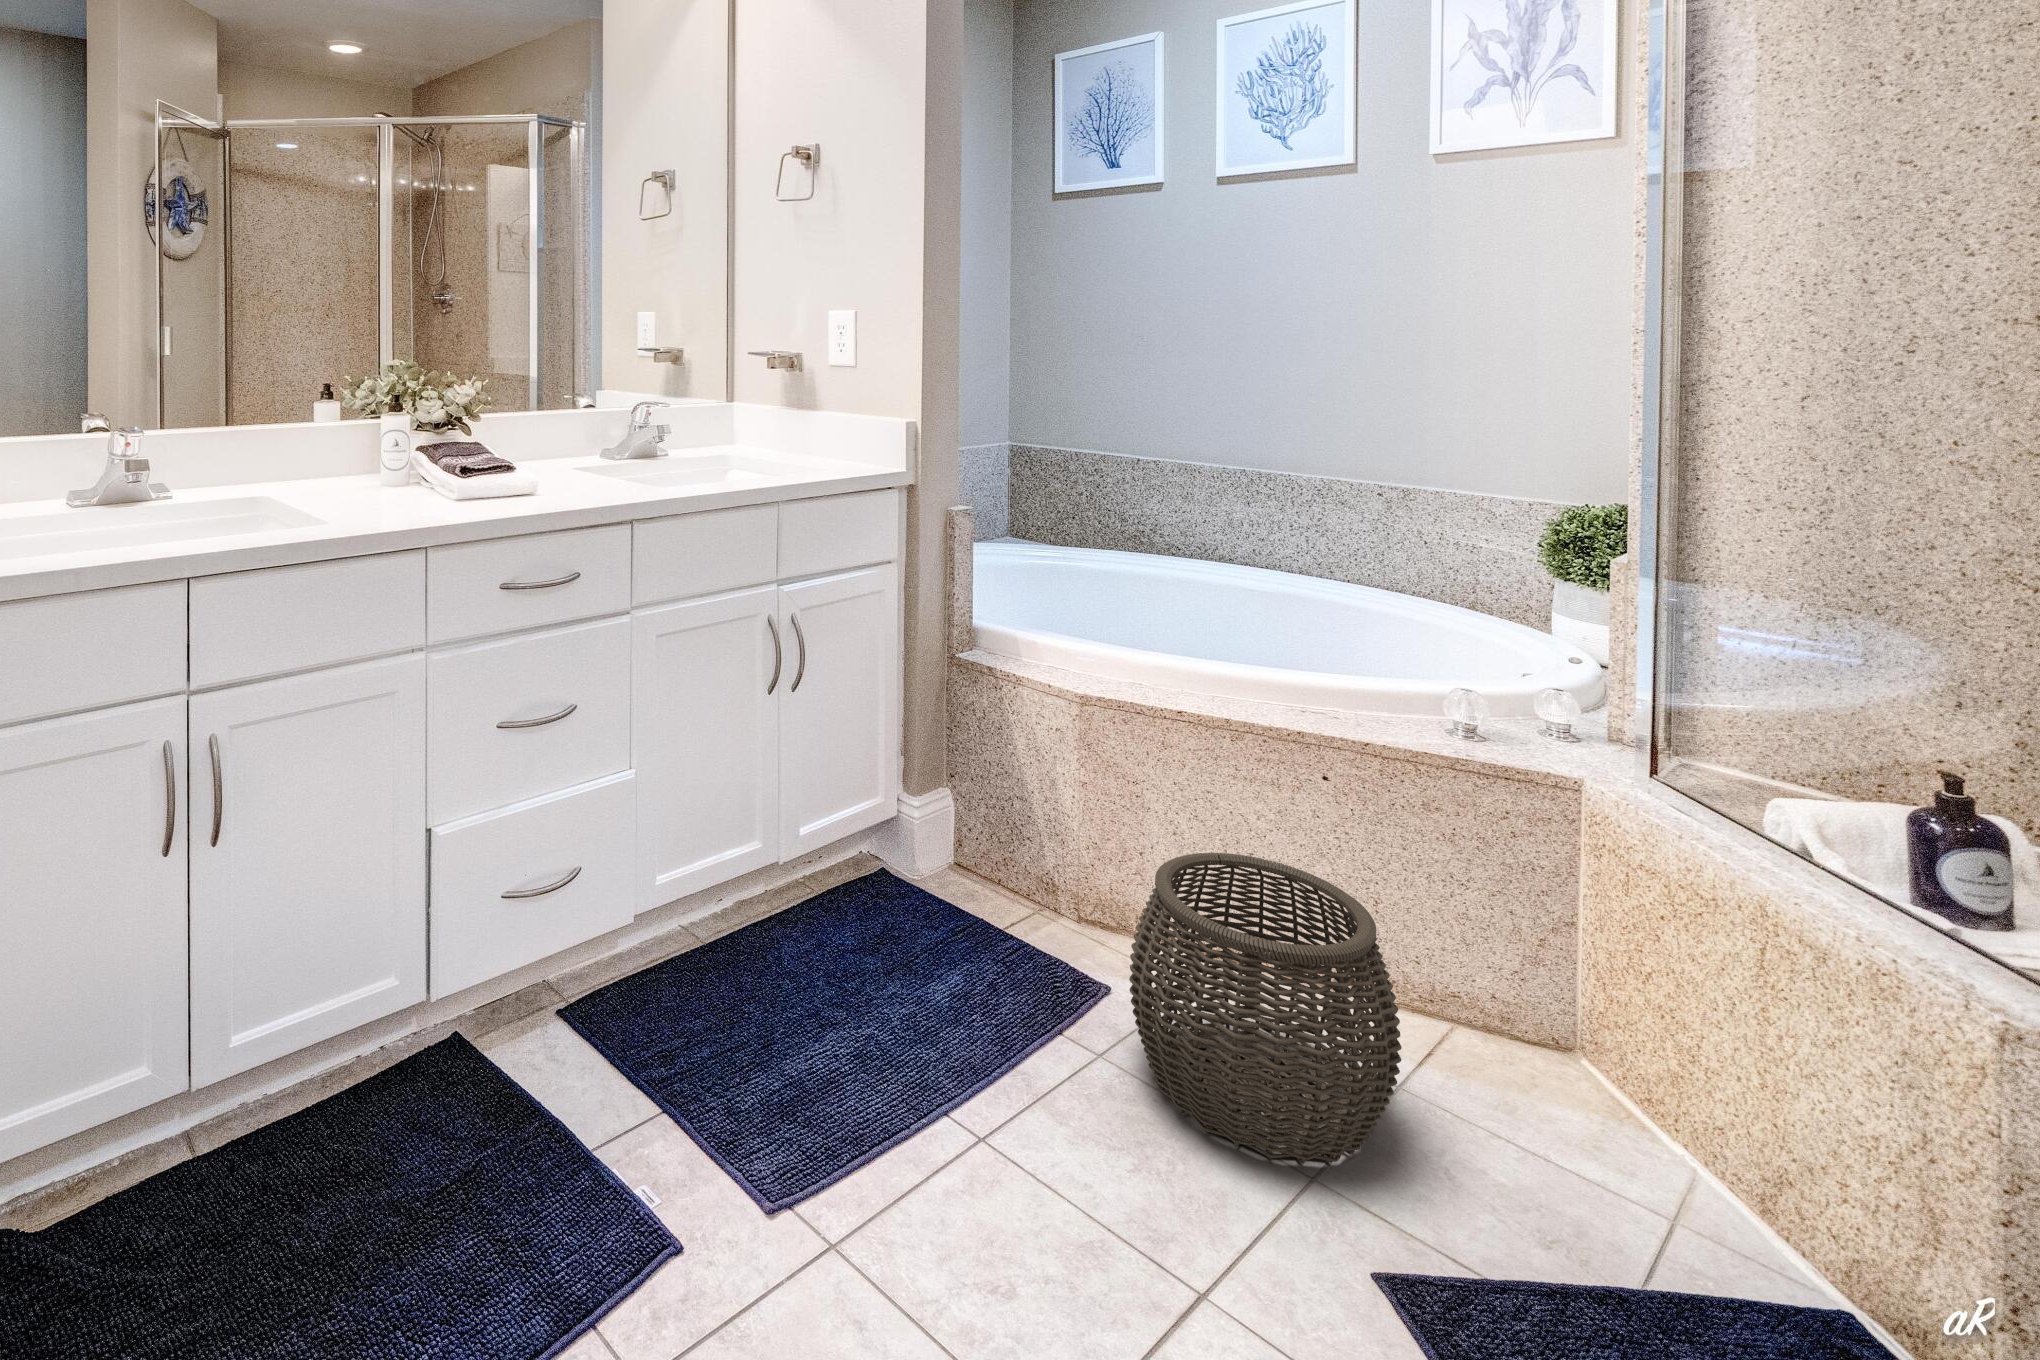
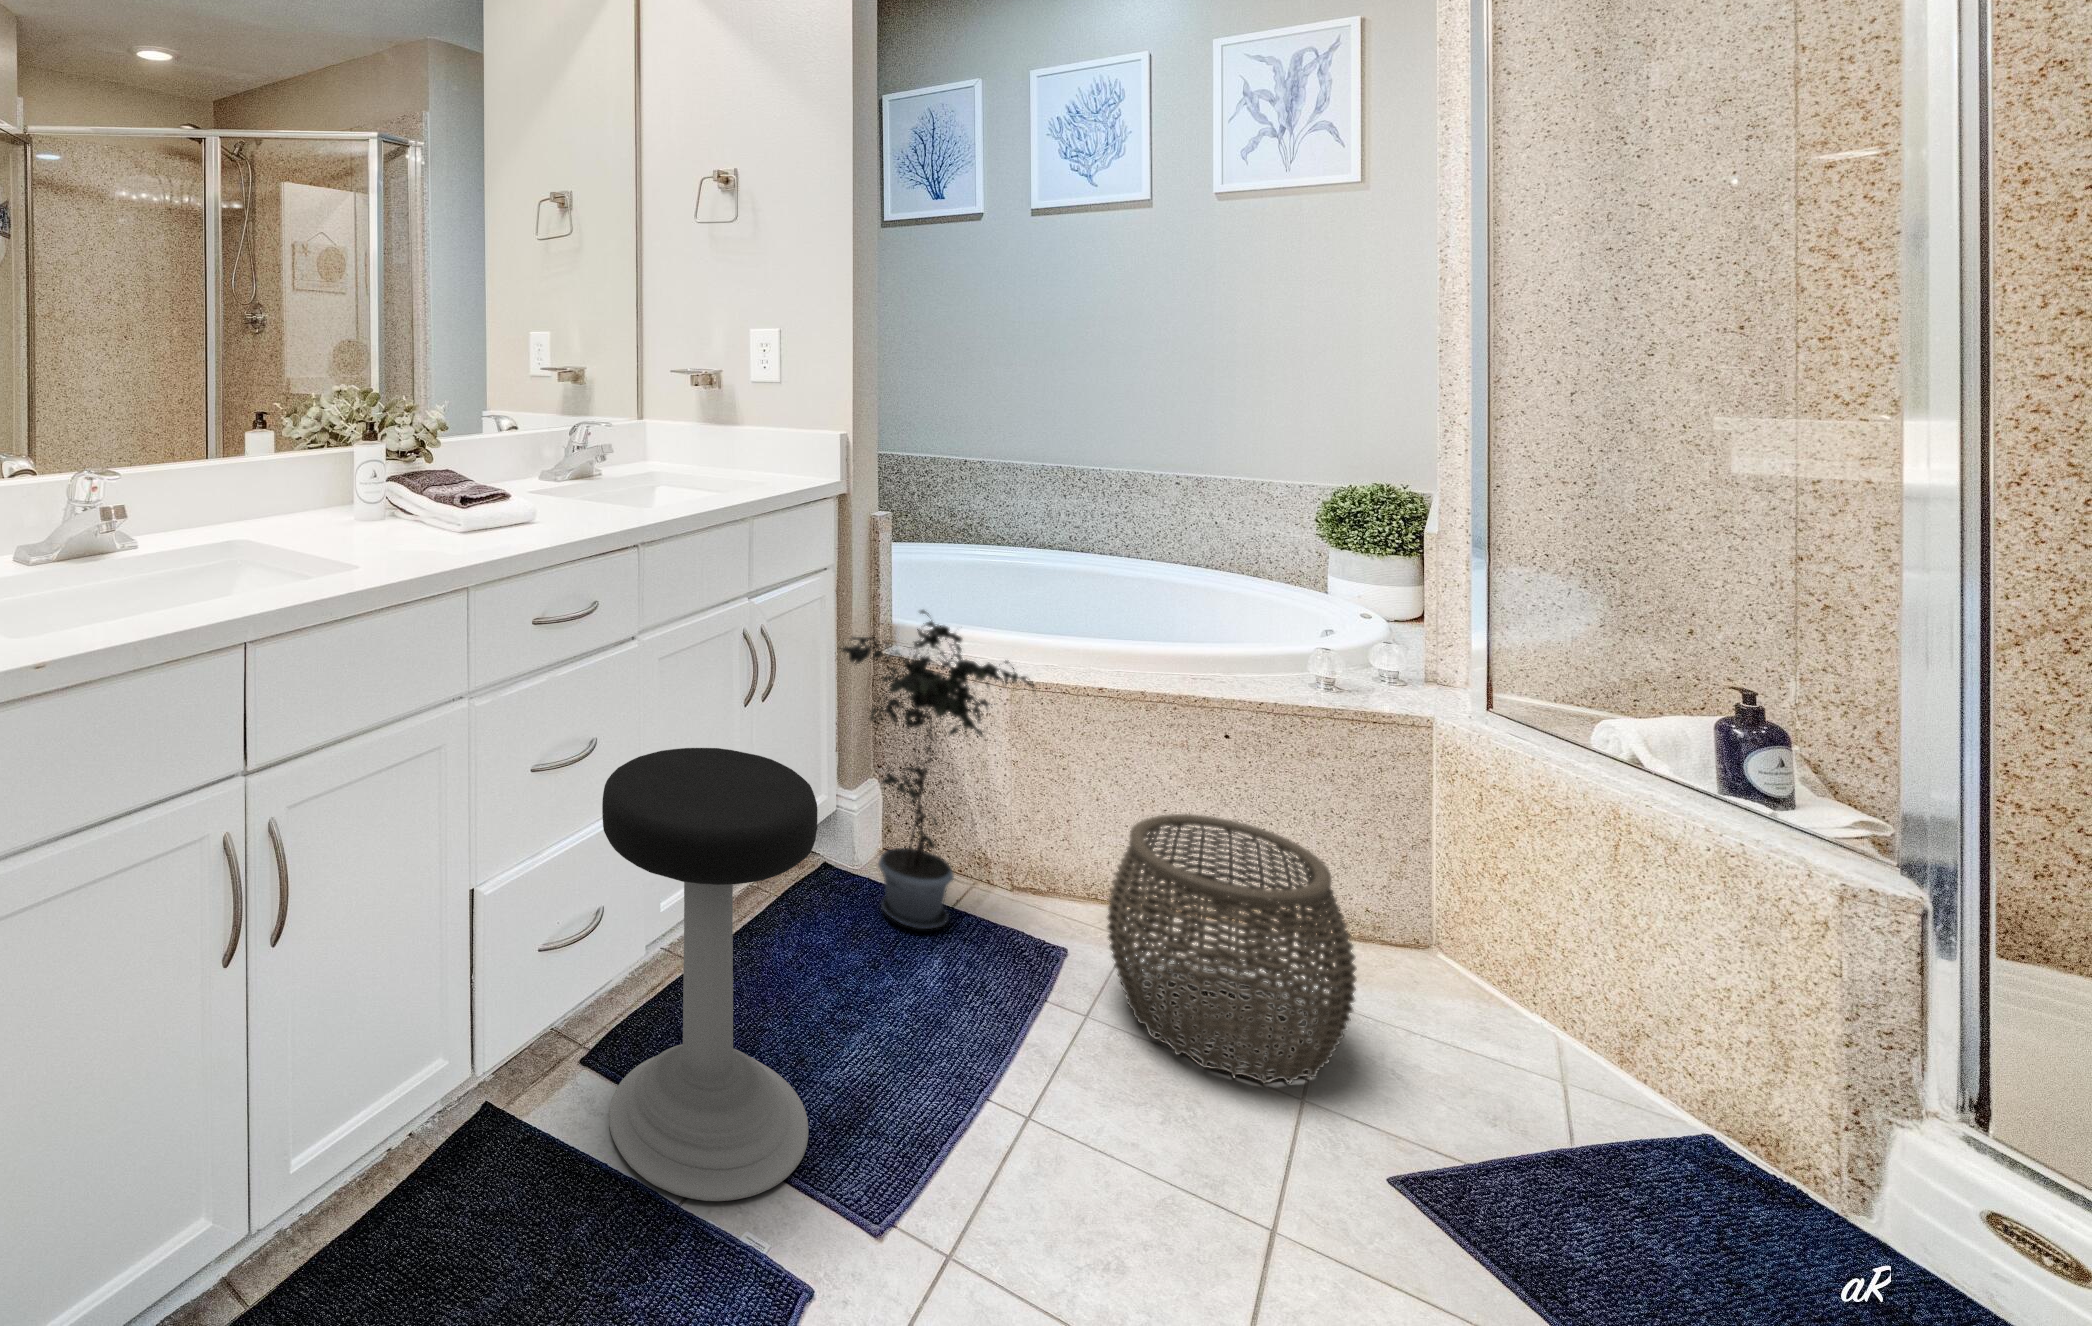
potted plant: none [894,608,1083,948] -> present [842,610,1034,929]
stool: none [542,724,755,1167] -> present [602,748,817,1201]

